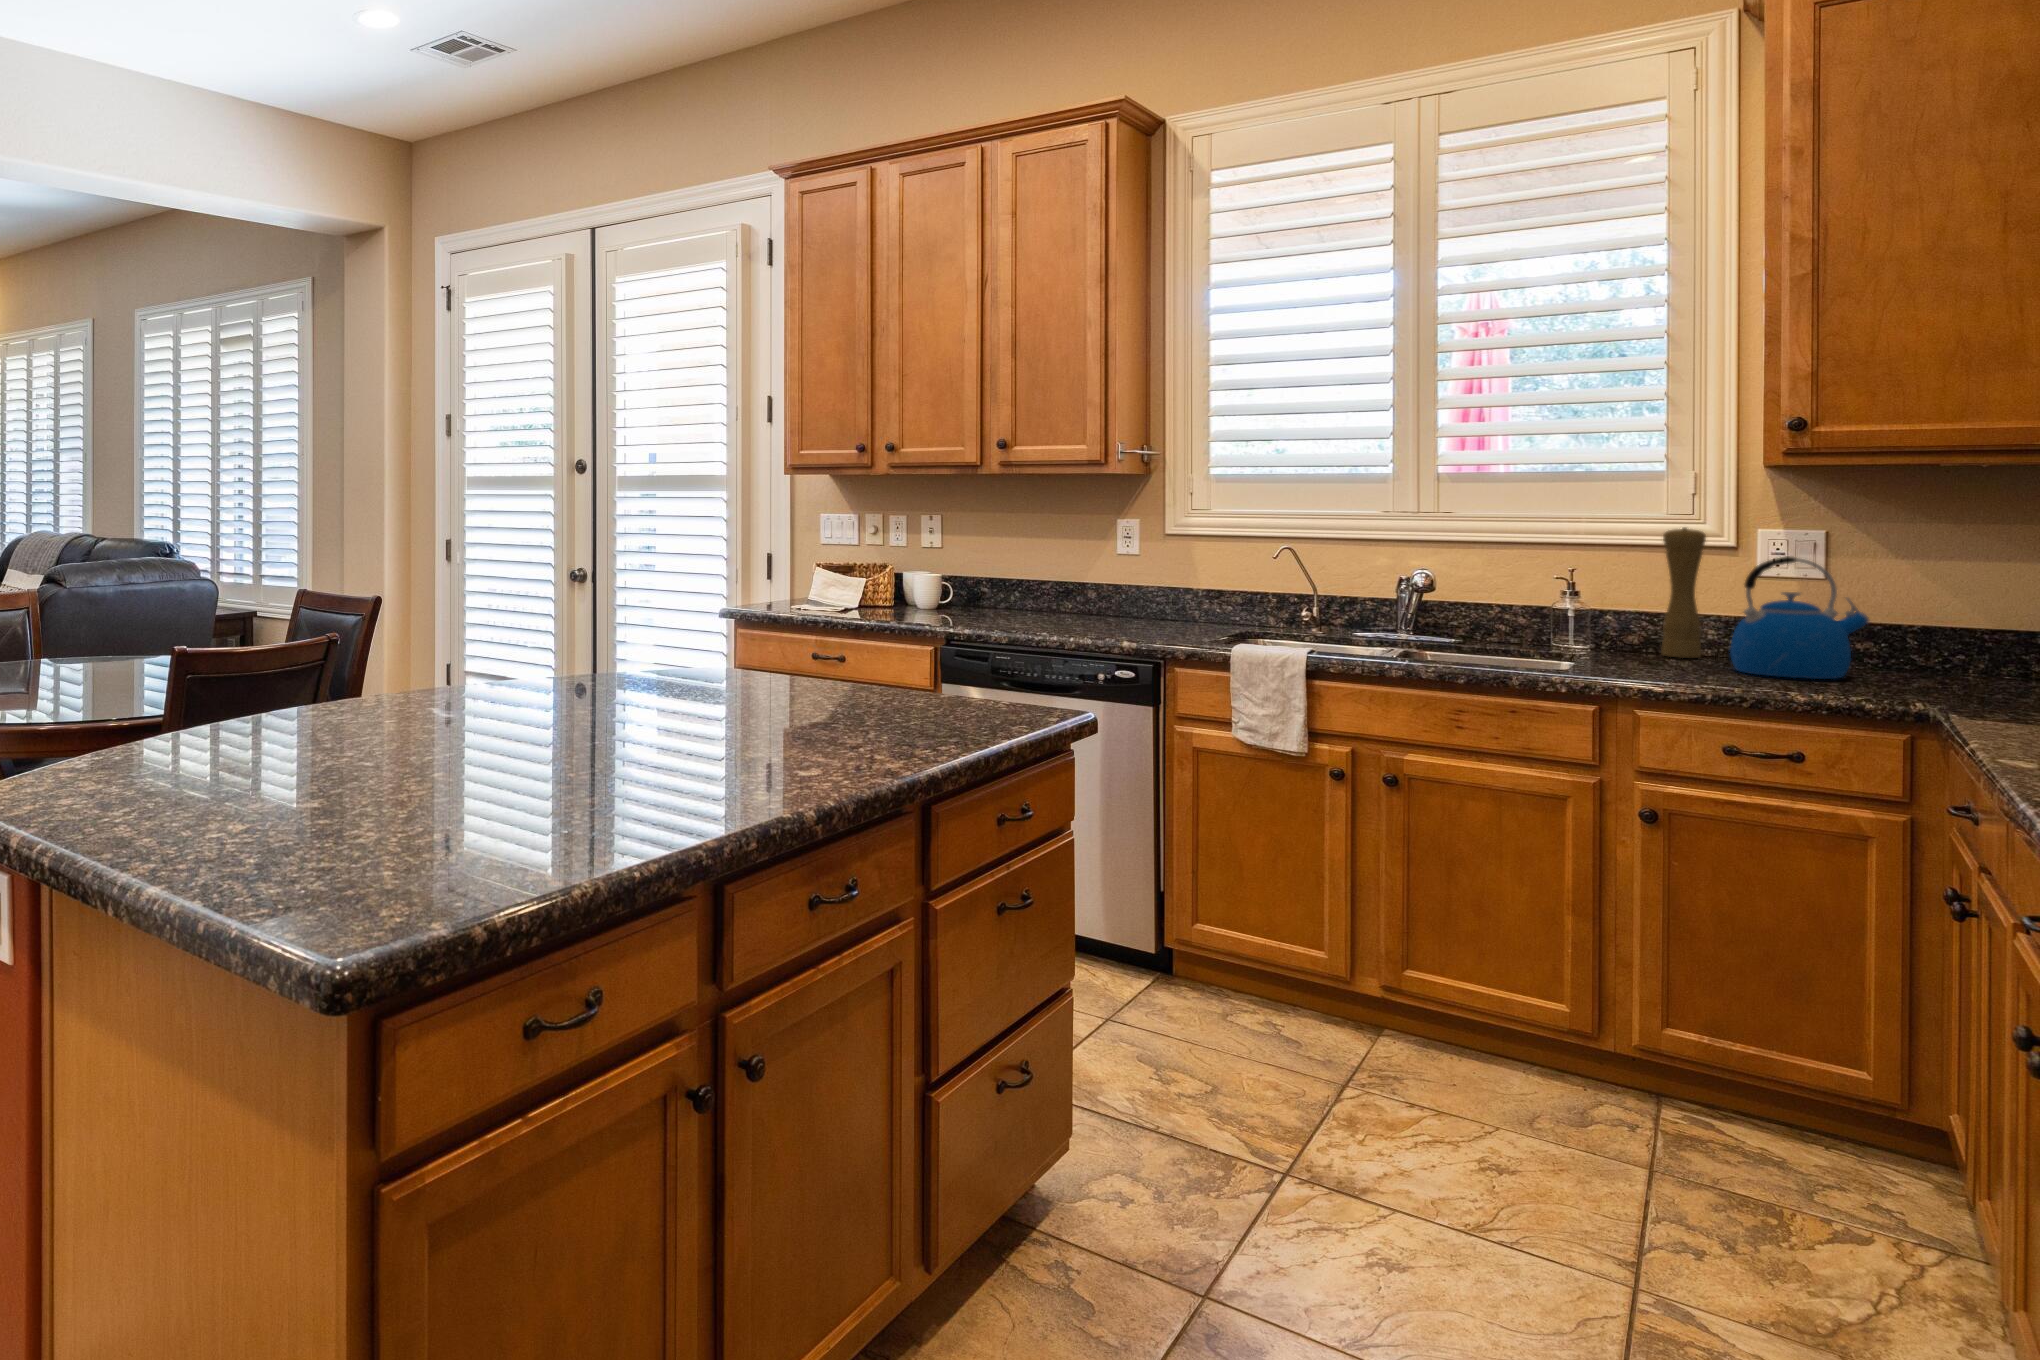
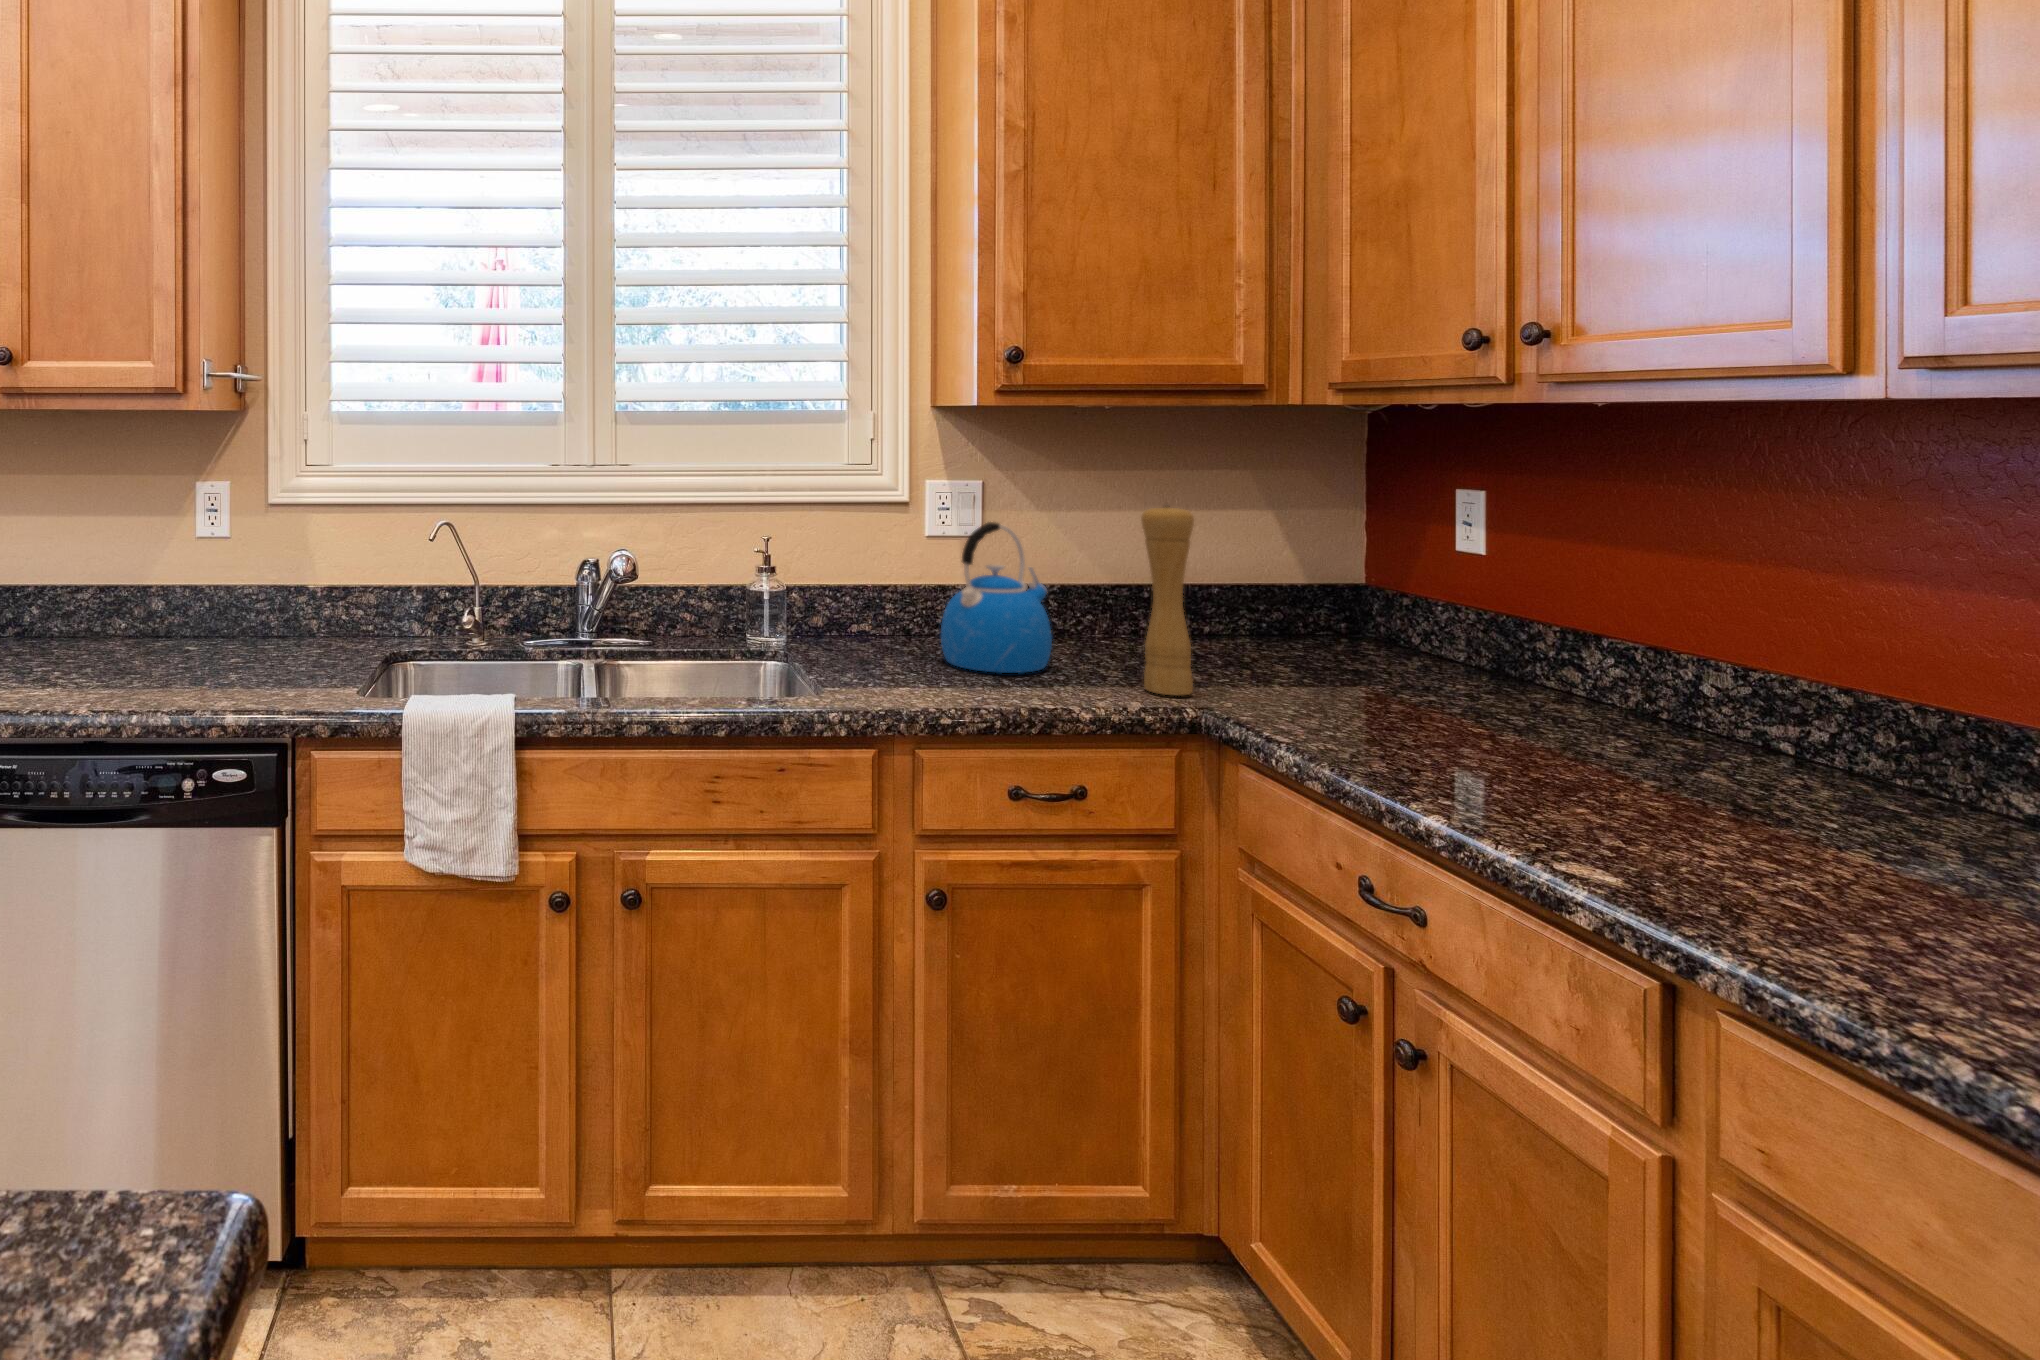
pepper mill: present [1661,527,1706,658] -> present [1141,505,1194,695]

